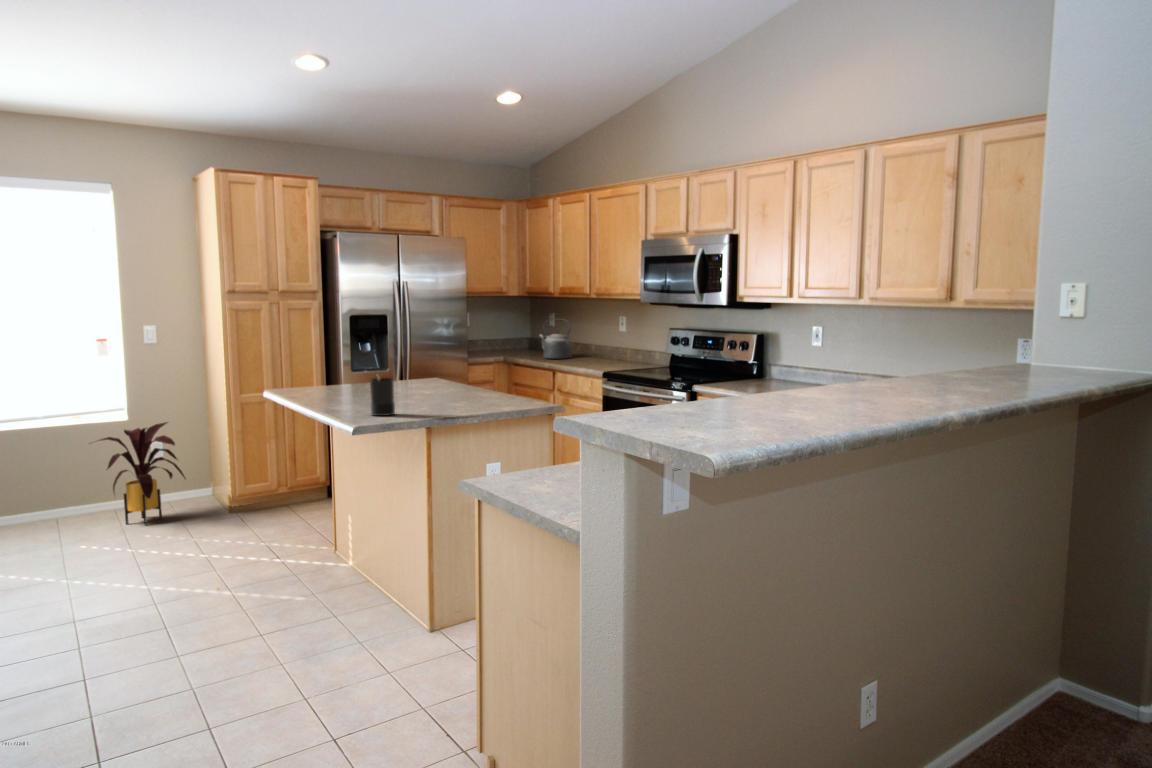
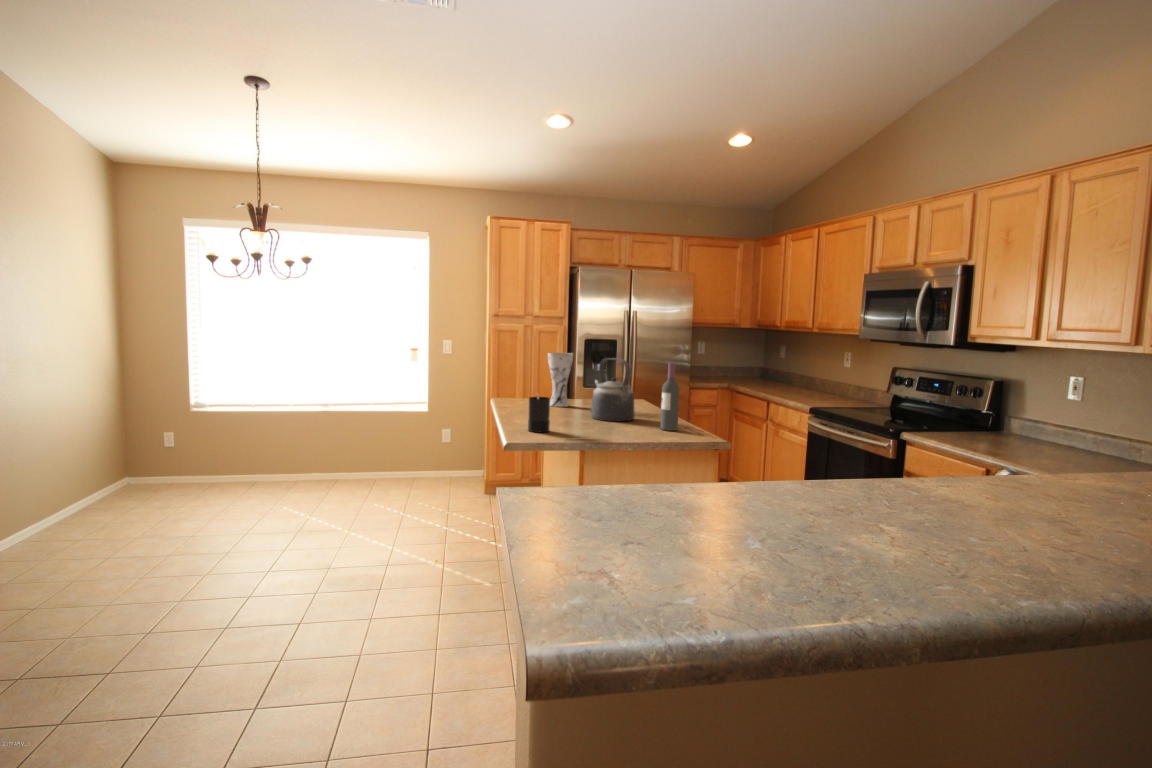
kettle: present [540,319,572,359] -> present [591,358,635,422]
vase: none [340,331,370,393] -> present [548,353,573,407]
wine bottle: none [495,334,513,403] -> present [660,363,679,431]
house plant: present [98,422,185,525] -> none [392,415,454,493]

